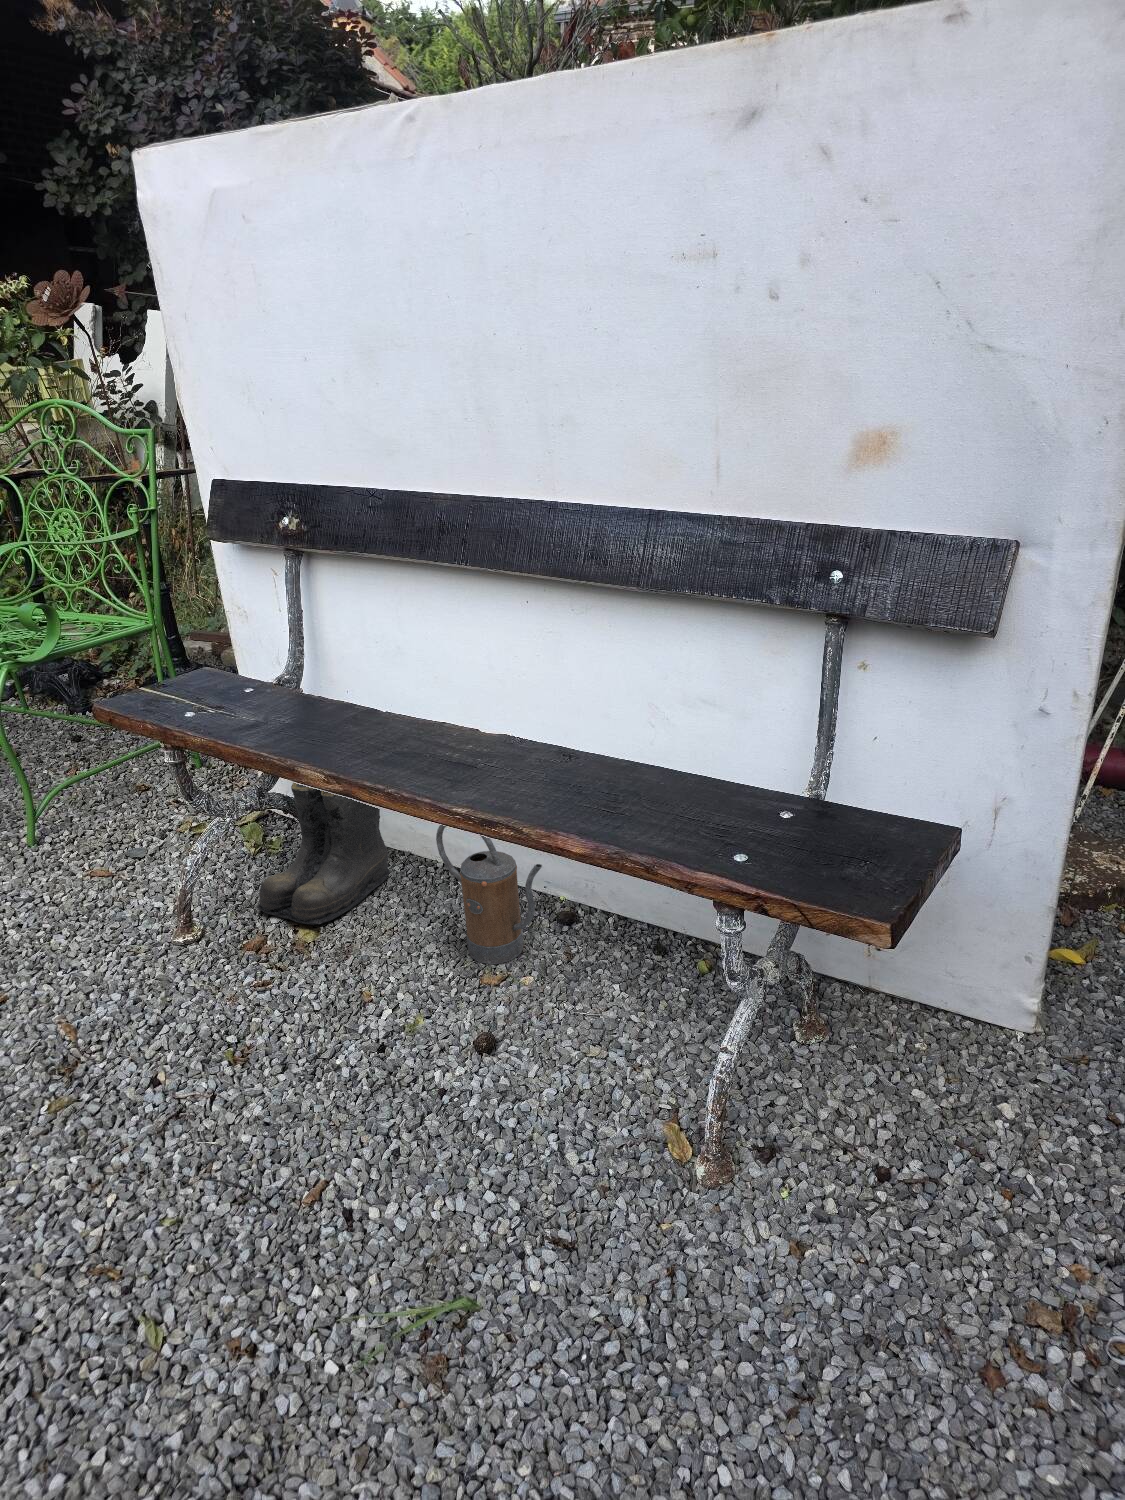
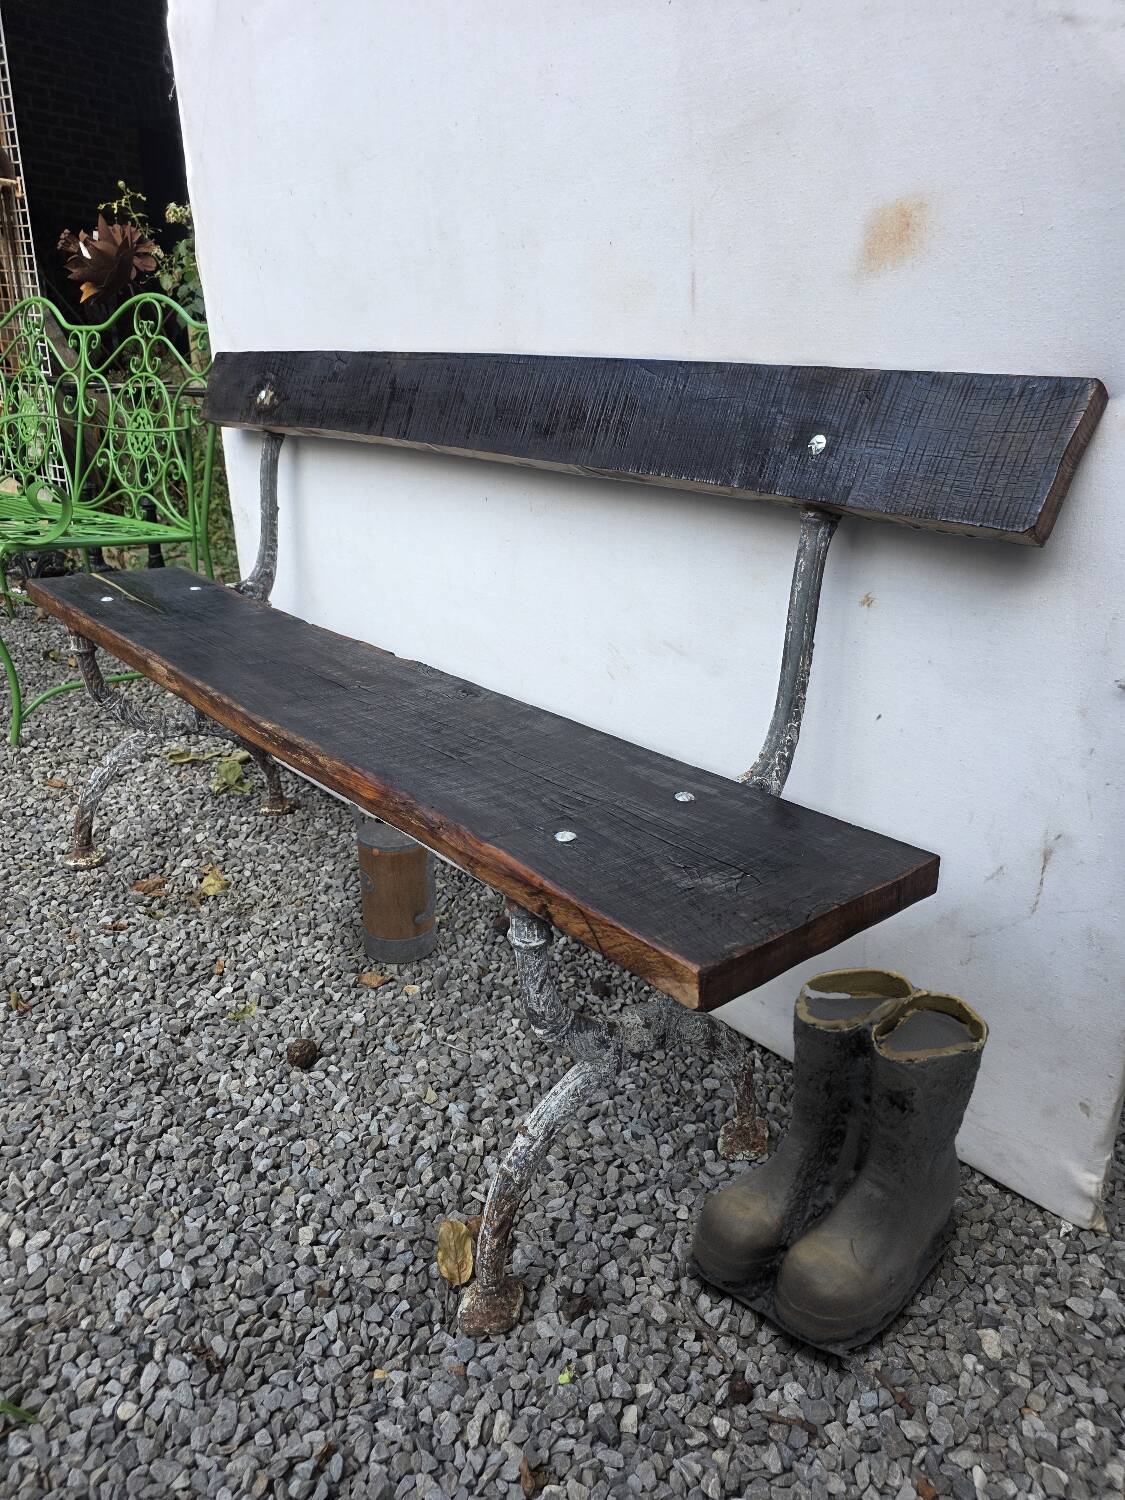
boots: present [257,783,390,925] -> present [686,967,989,1360]

